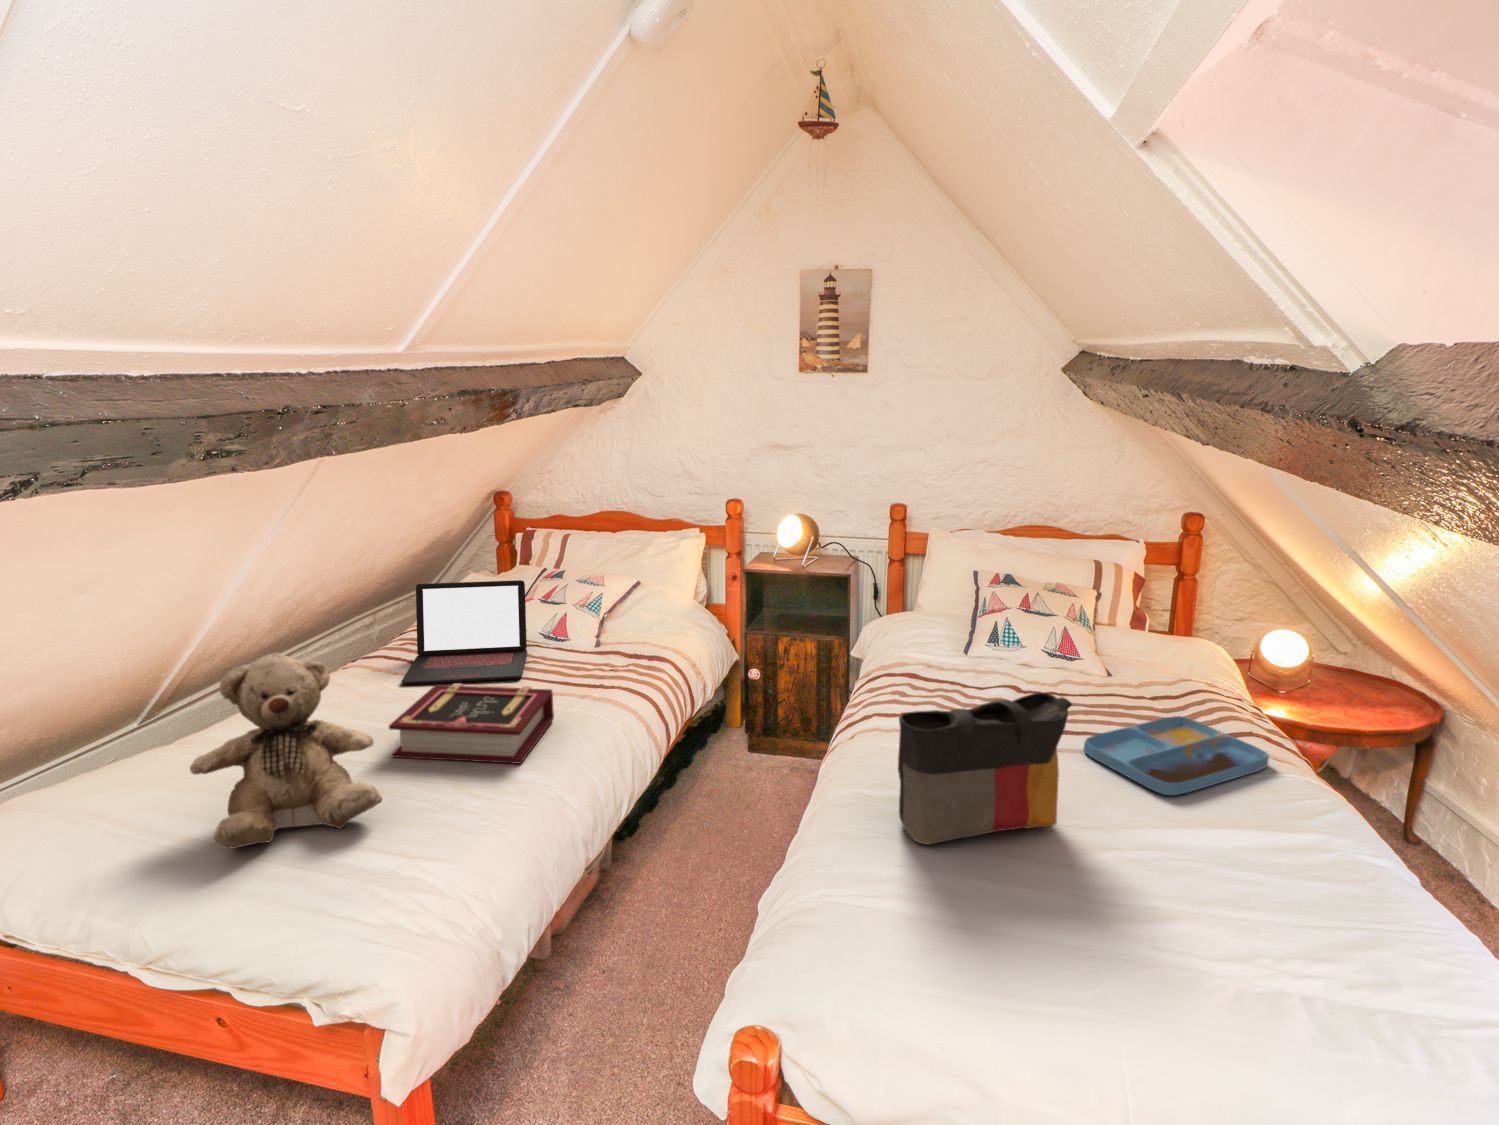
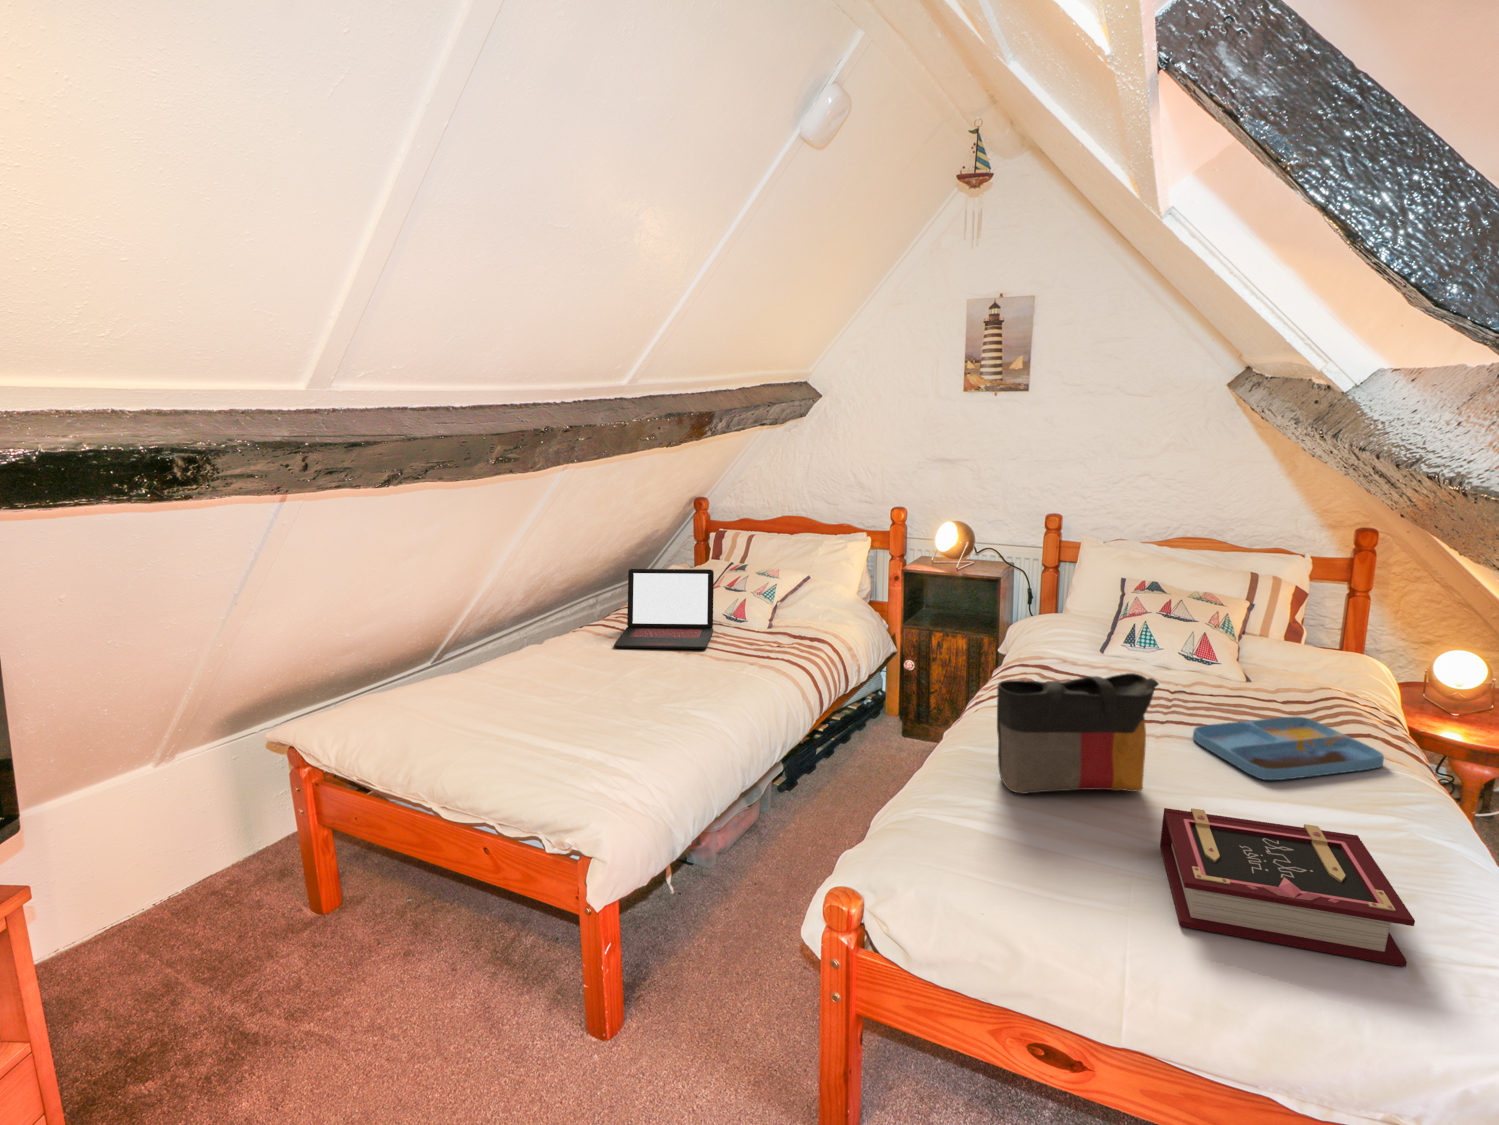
teddy bear: present [190,653,382,849] -> none [467,607,594,746]
book: present [389,683,554,764] -> present [1160,808,1415,967]

